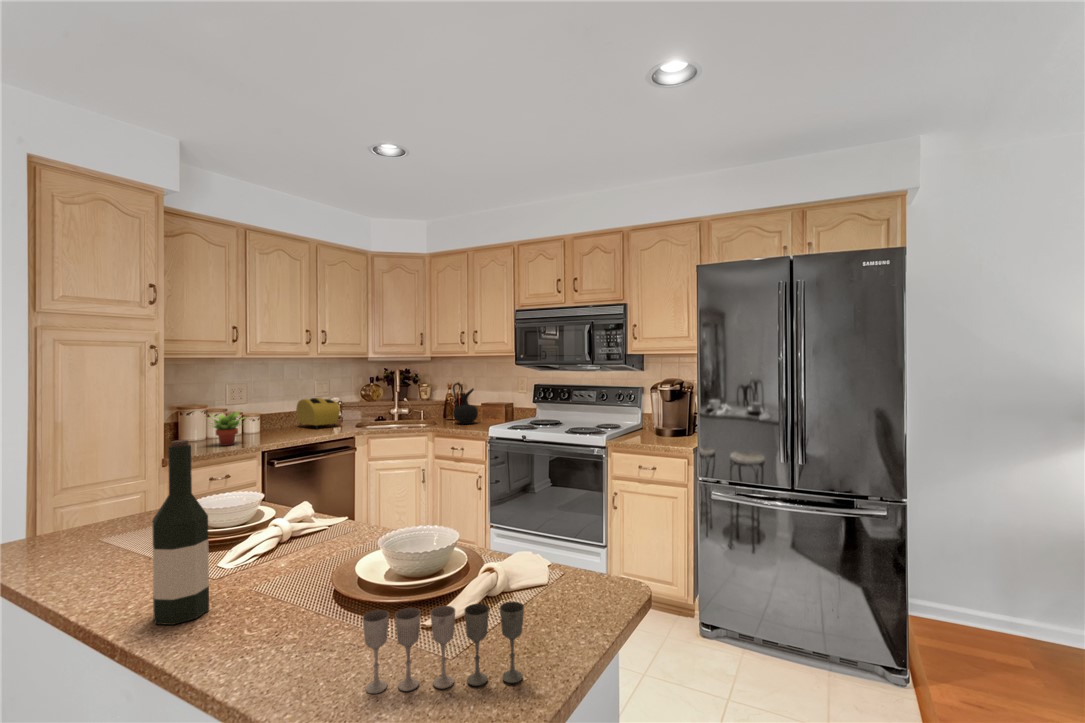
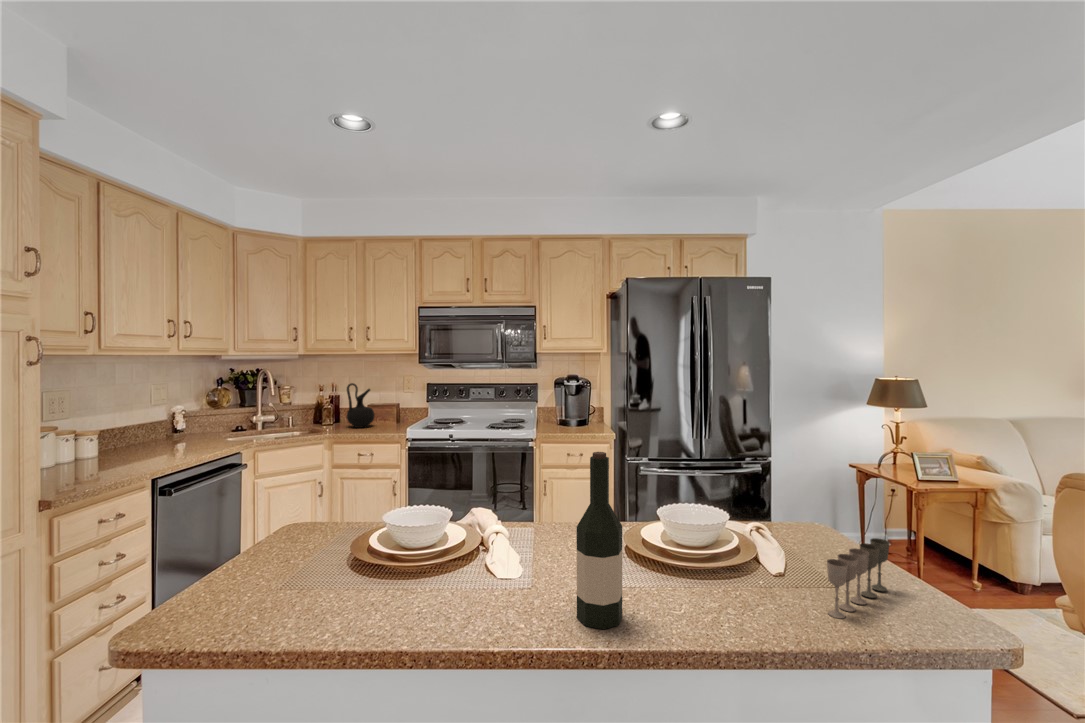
toaster: present [296,398,340,428] -> none [136,406,205,446]
succulent plant: present [212,410,244,446] -> none [59,426,121,477]

